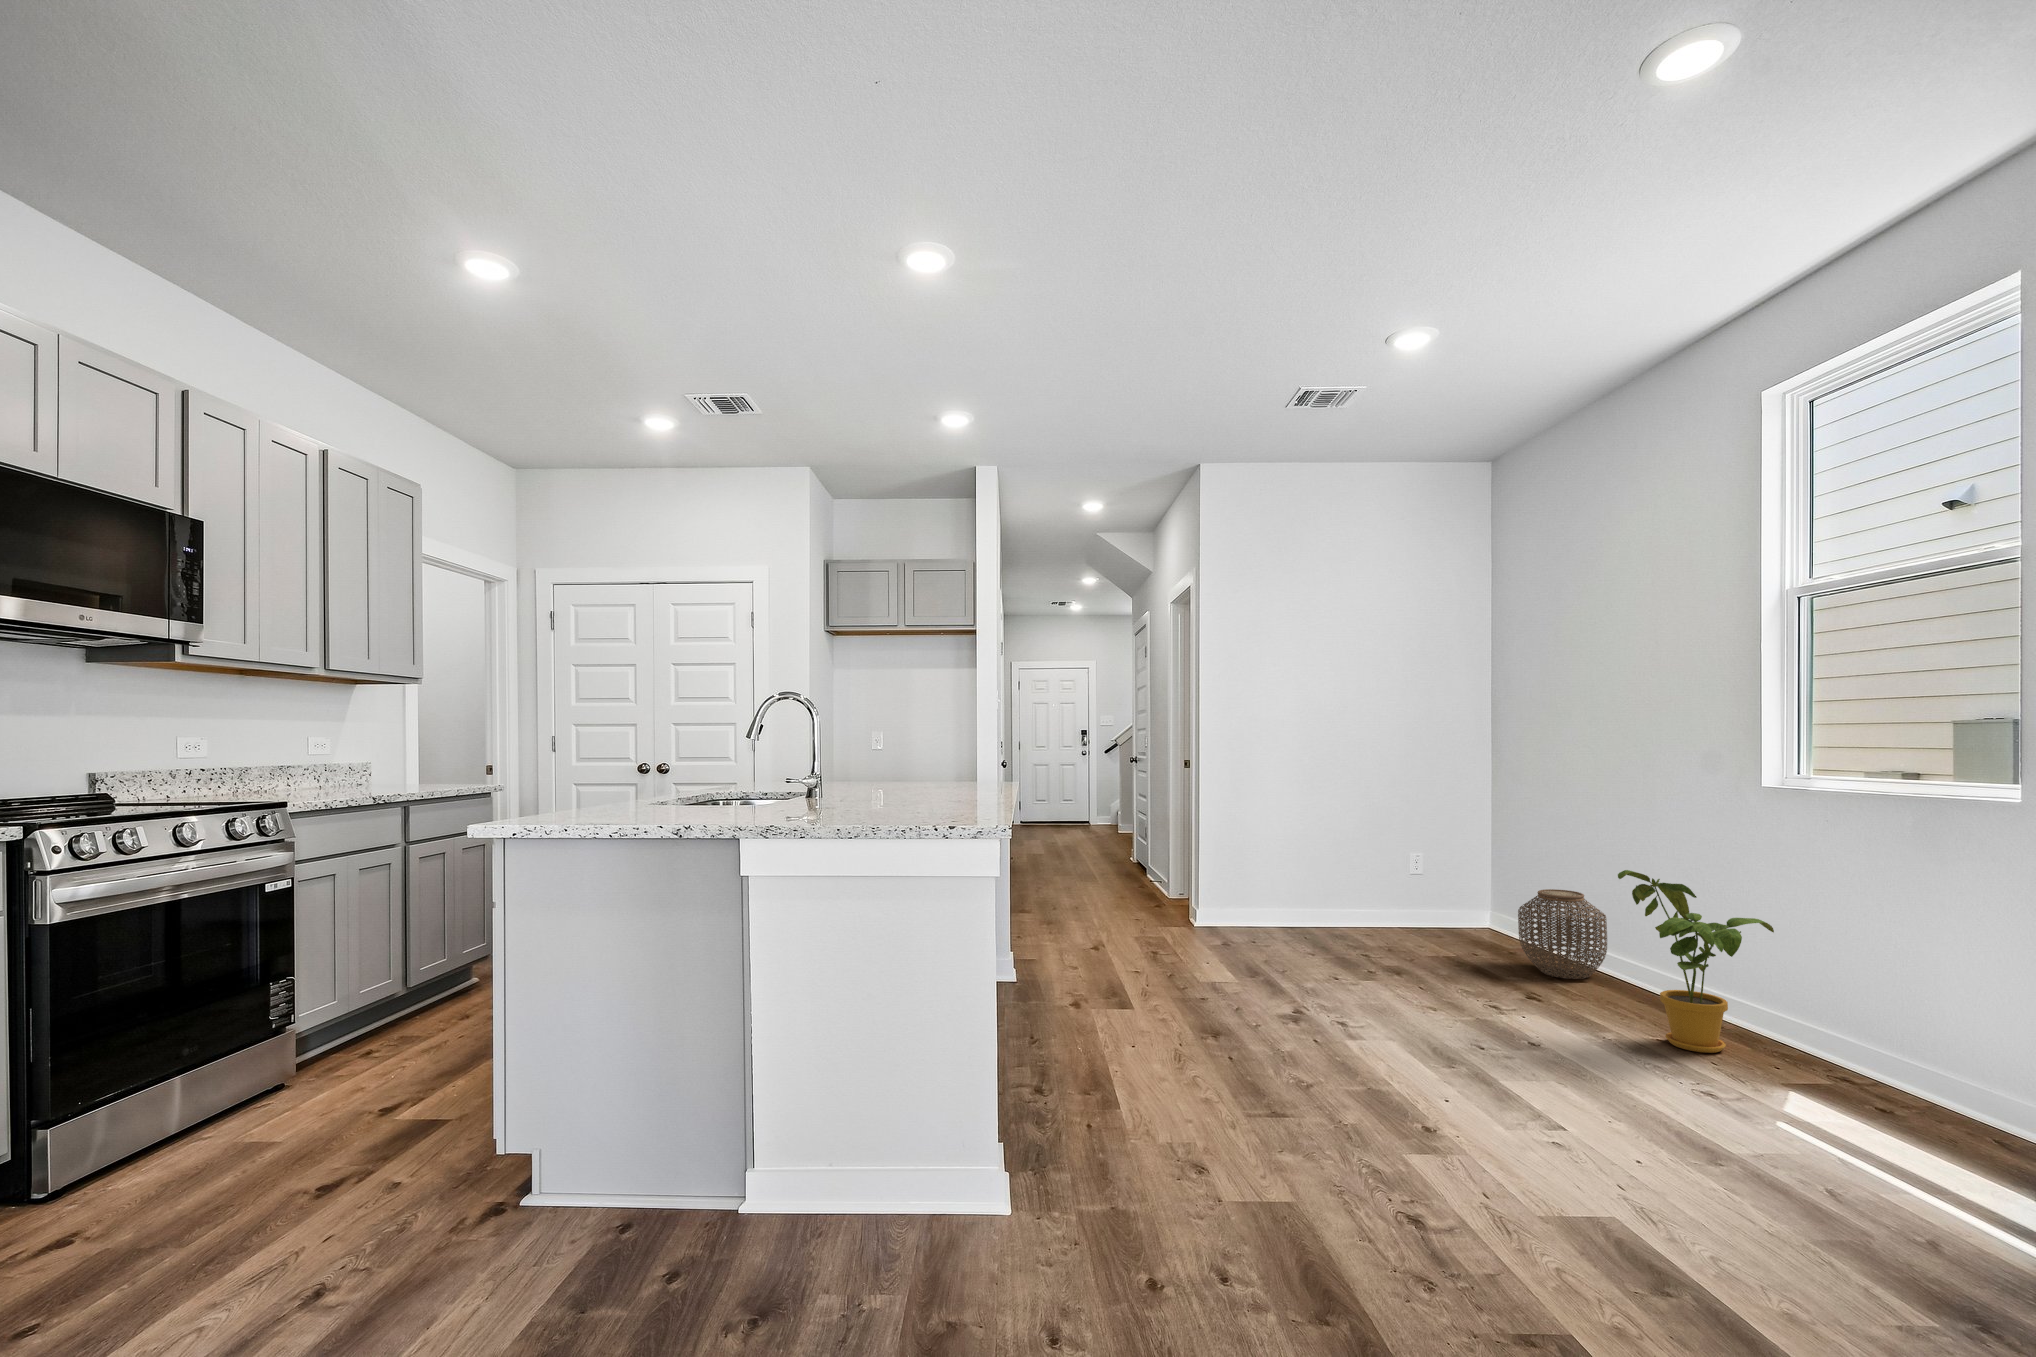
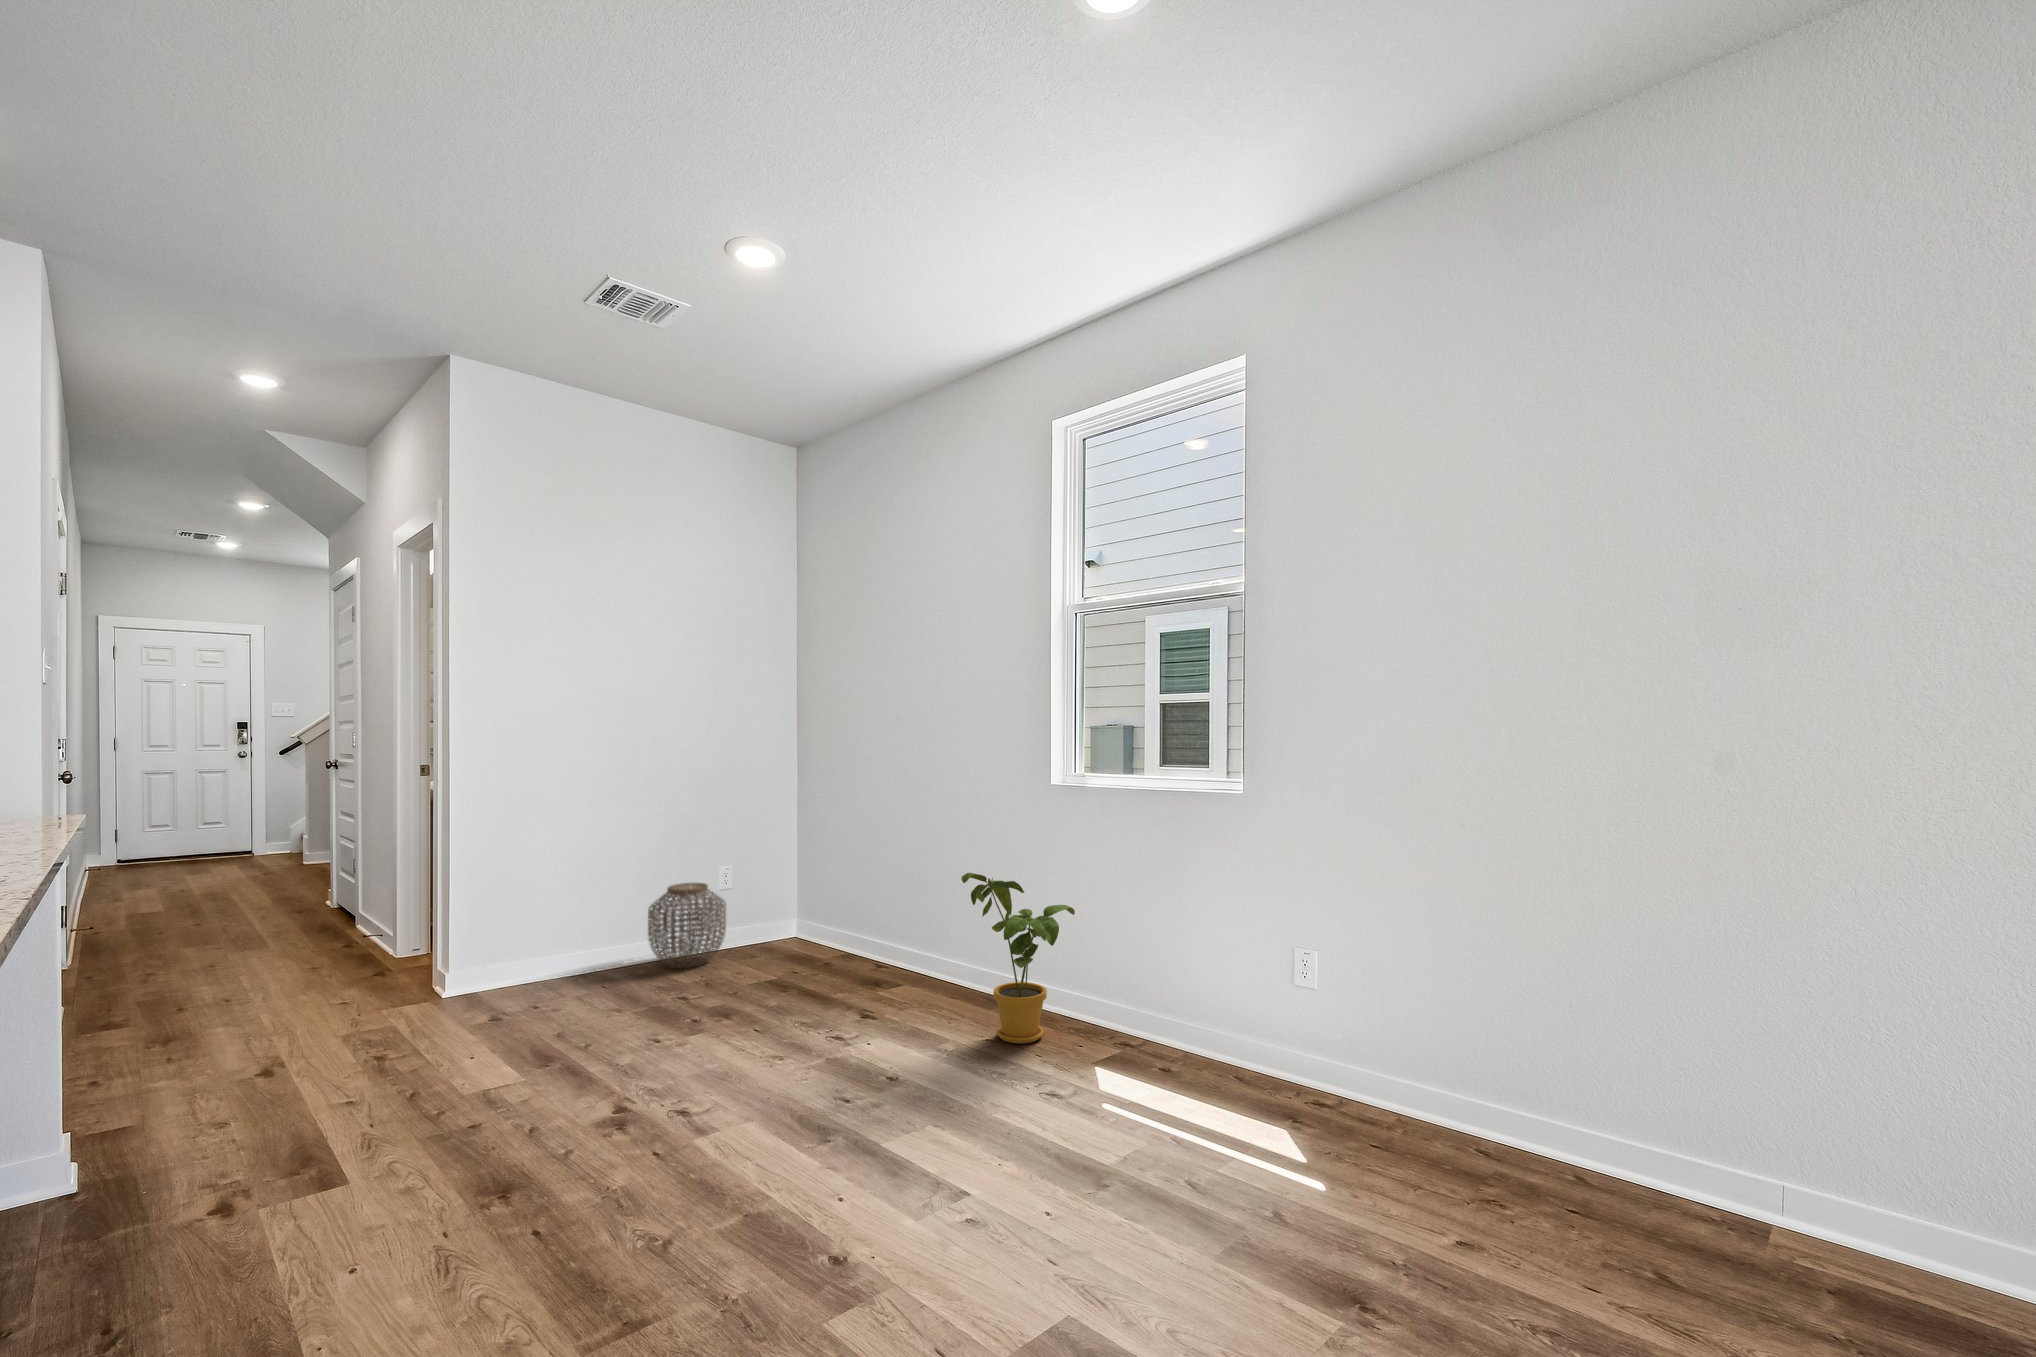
woven basket: present [1518,889,1607,979] -> present [648,883,726,968]

